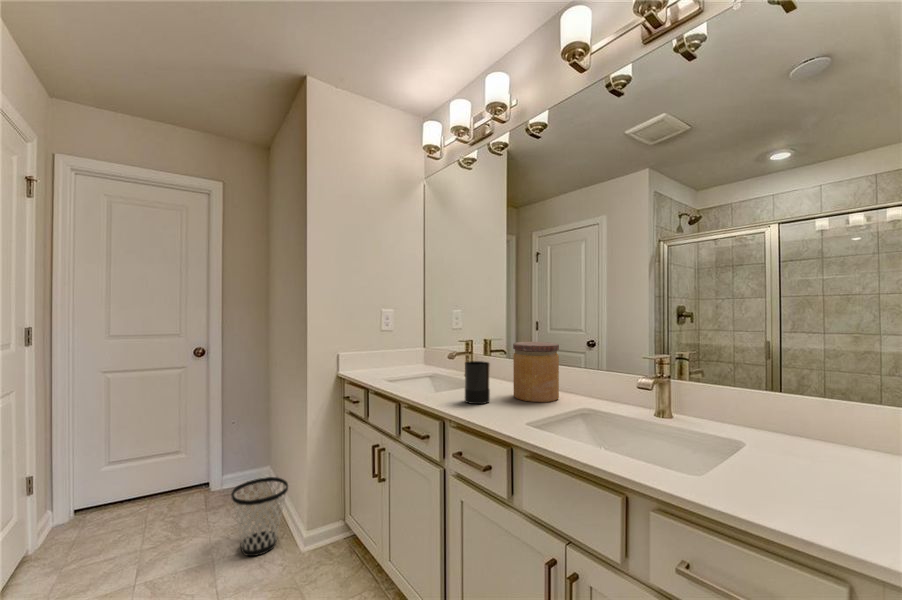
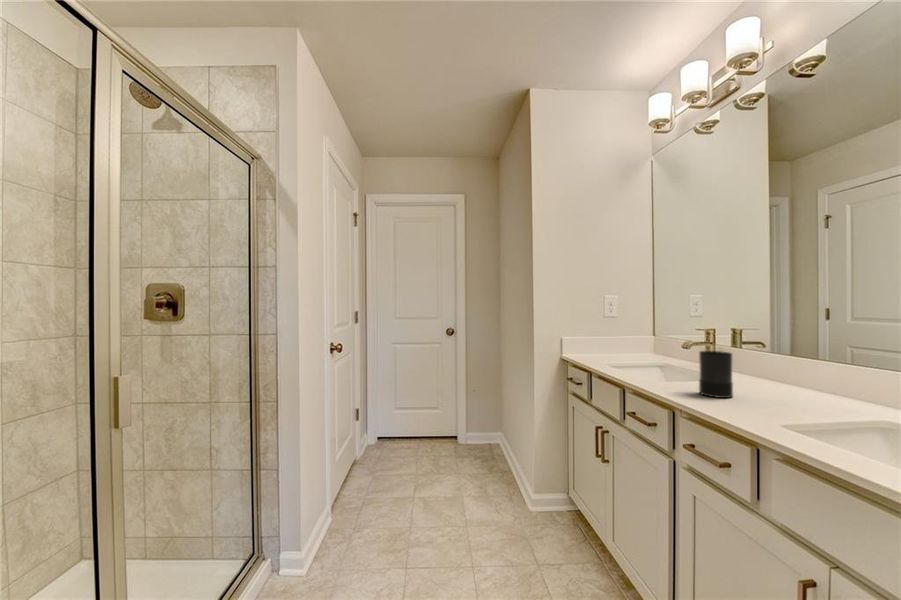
jar: present [513,342,559,402] -> none [768,332,842,407]
wastebasket: present [231,477,288,556] -> none [477,440,520,503]

